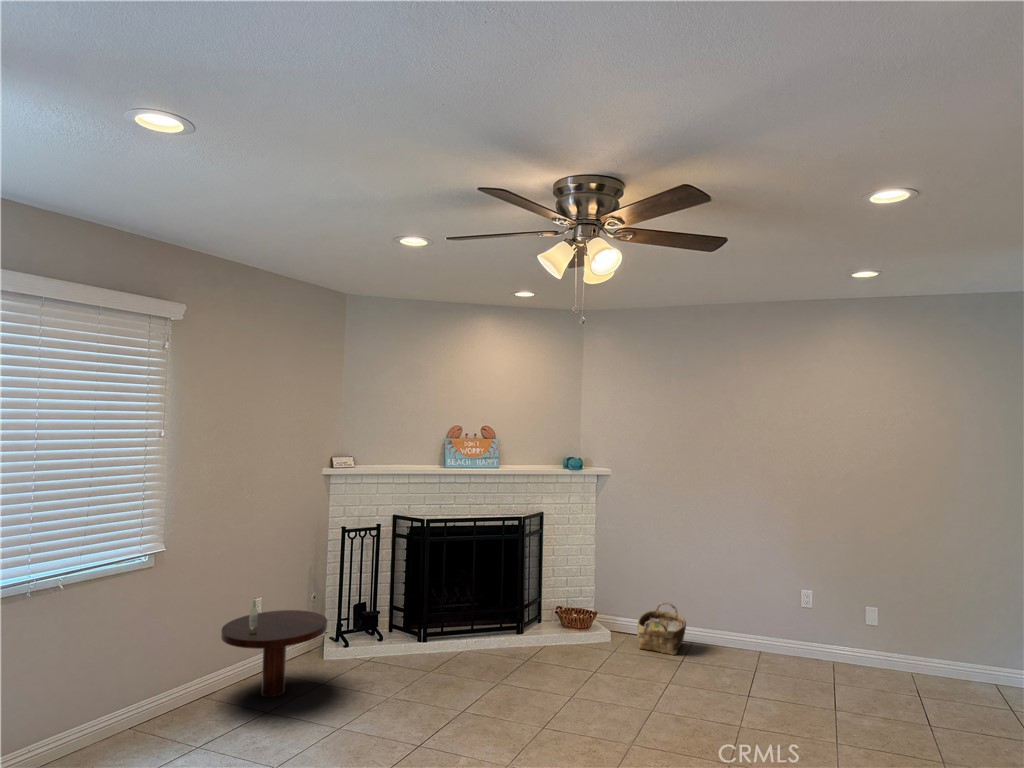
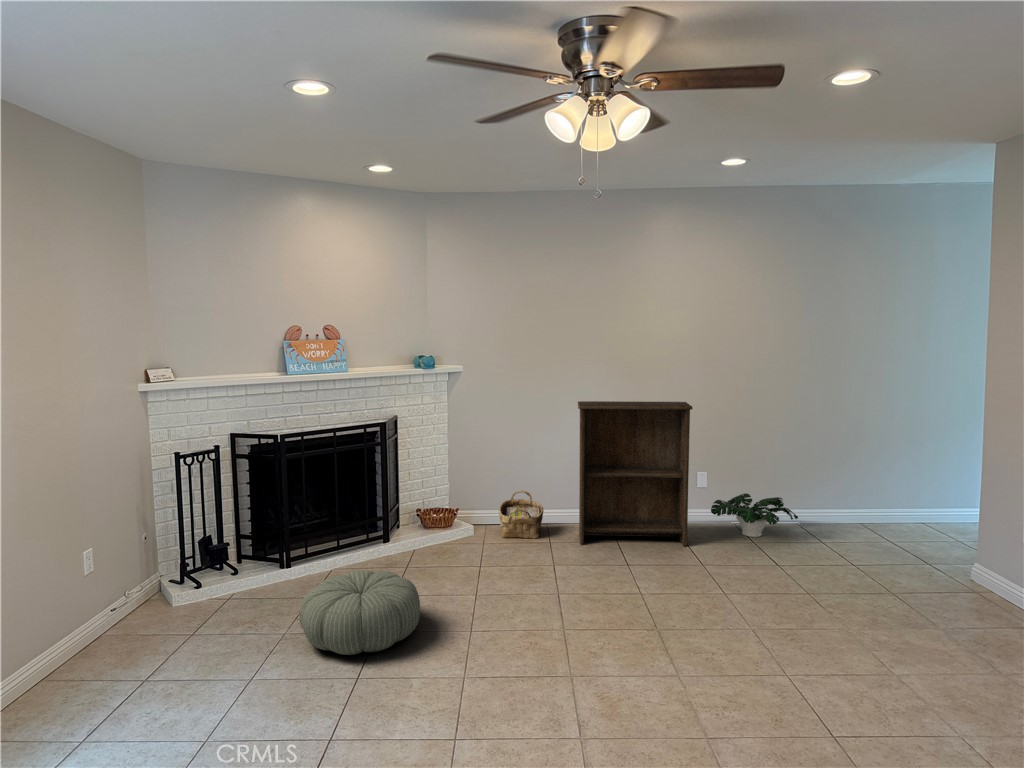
bookshelf: none [715,513,845,690] -> present [578,401,692,546]
coffee table: present [221,598,327,697] -> none [50,554,191,666]
potted plant: none [880,640,995,695] -> present [711,493,798,537]
pouf: none [402,651,510,728] -> present [300,571,420,655]

